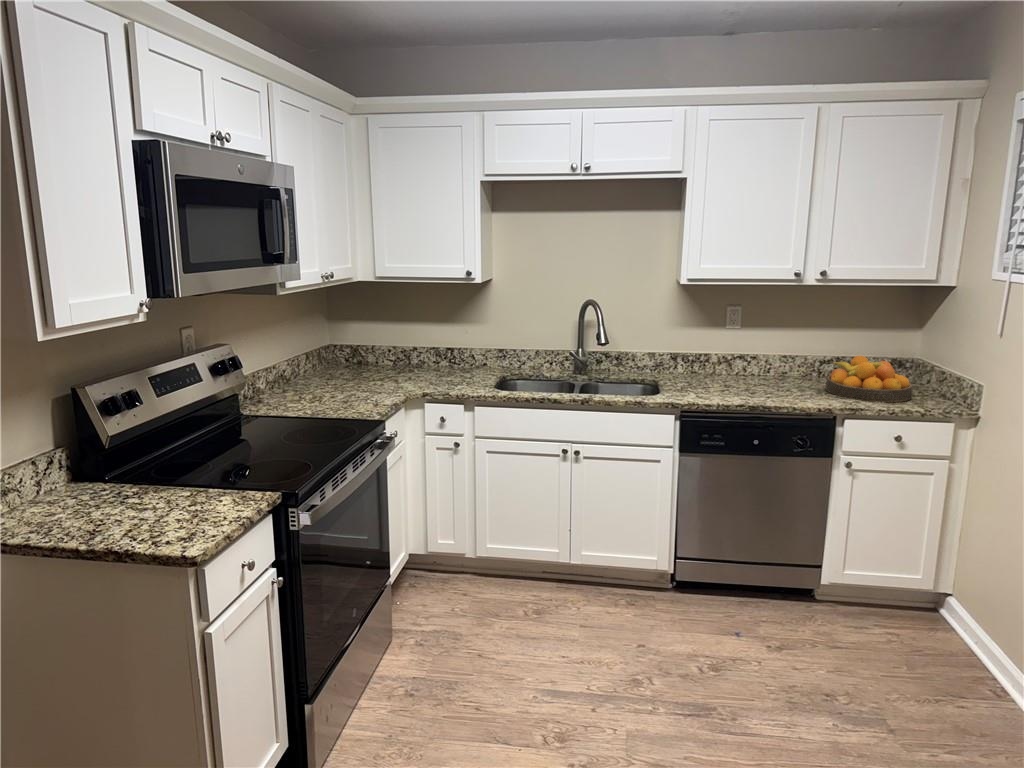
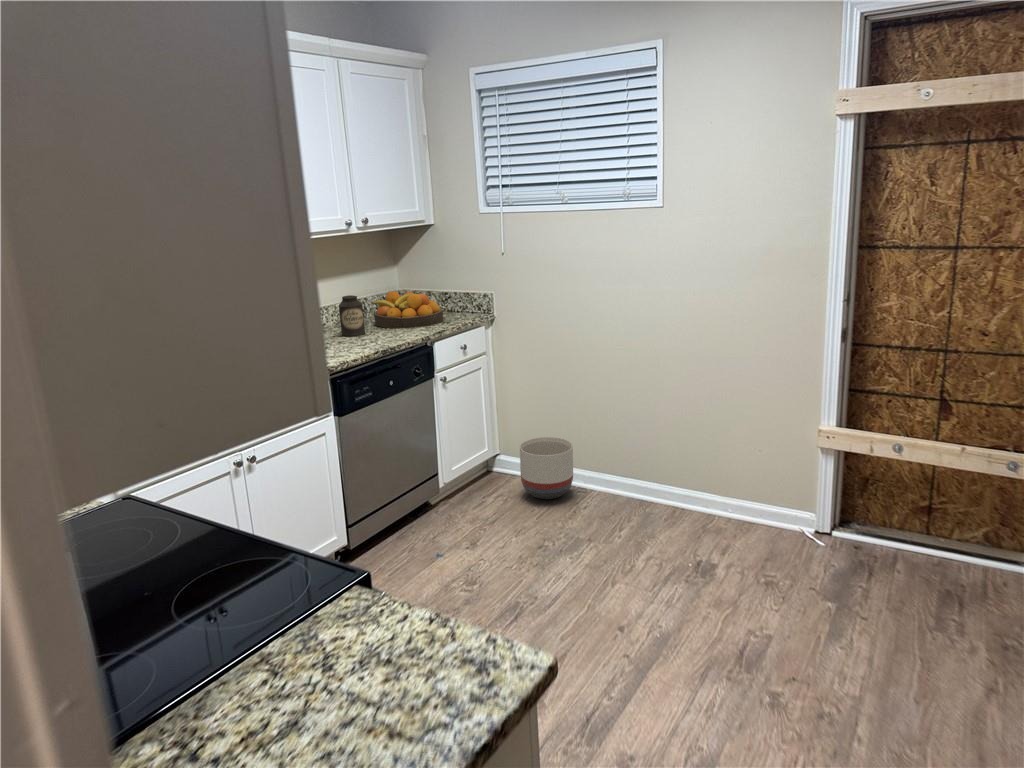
canister: none [768,347,797,390] -> present [339,295,365,336]
planter: none [912,583,1001,673] -> present [520,437,573,499]

